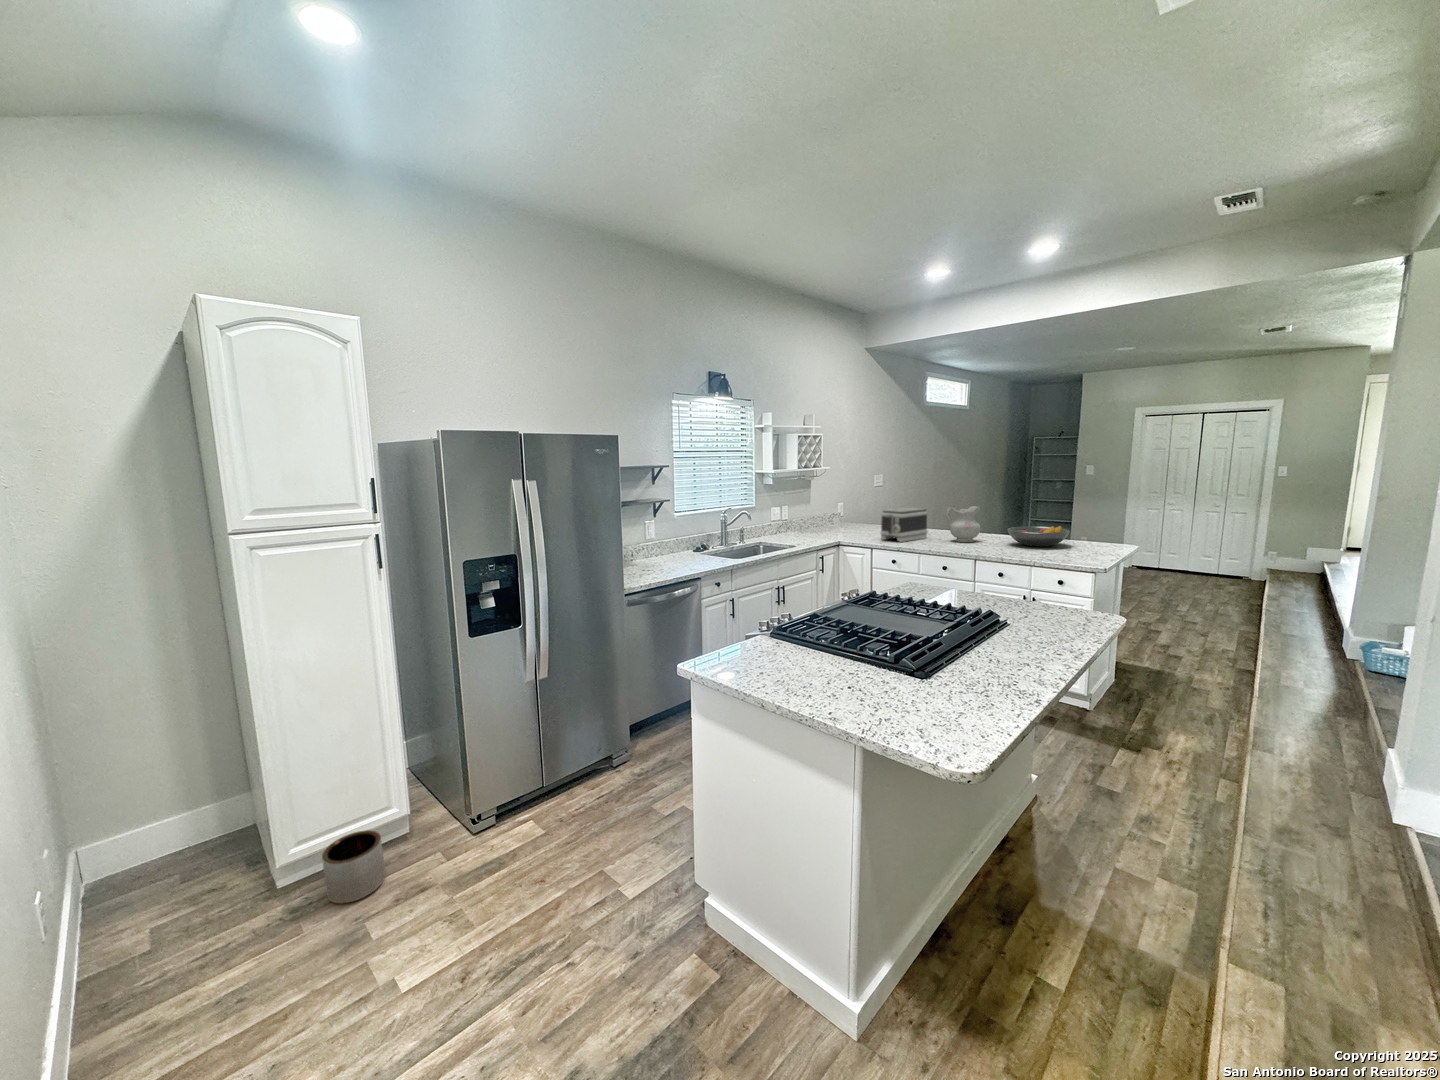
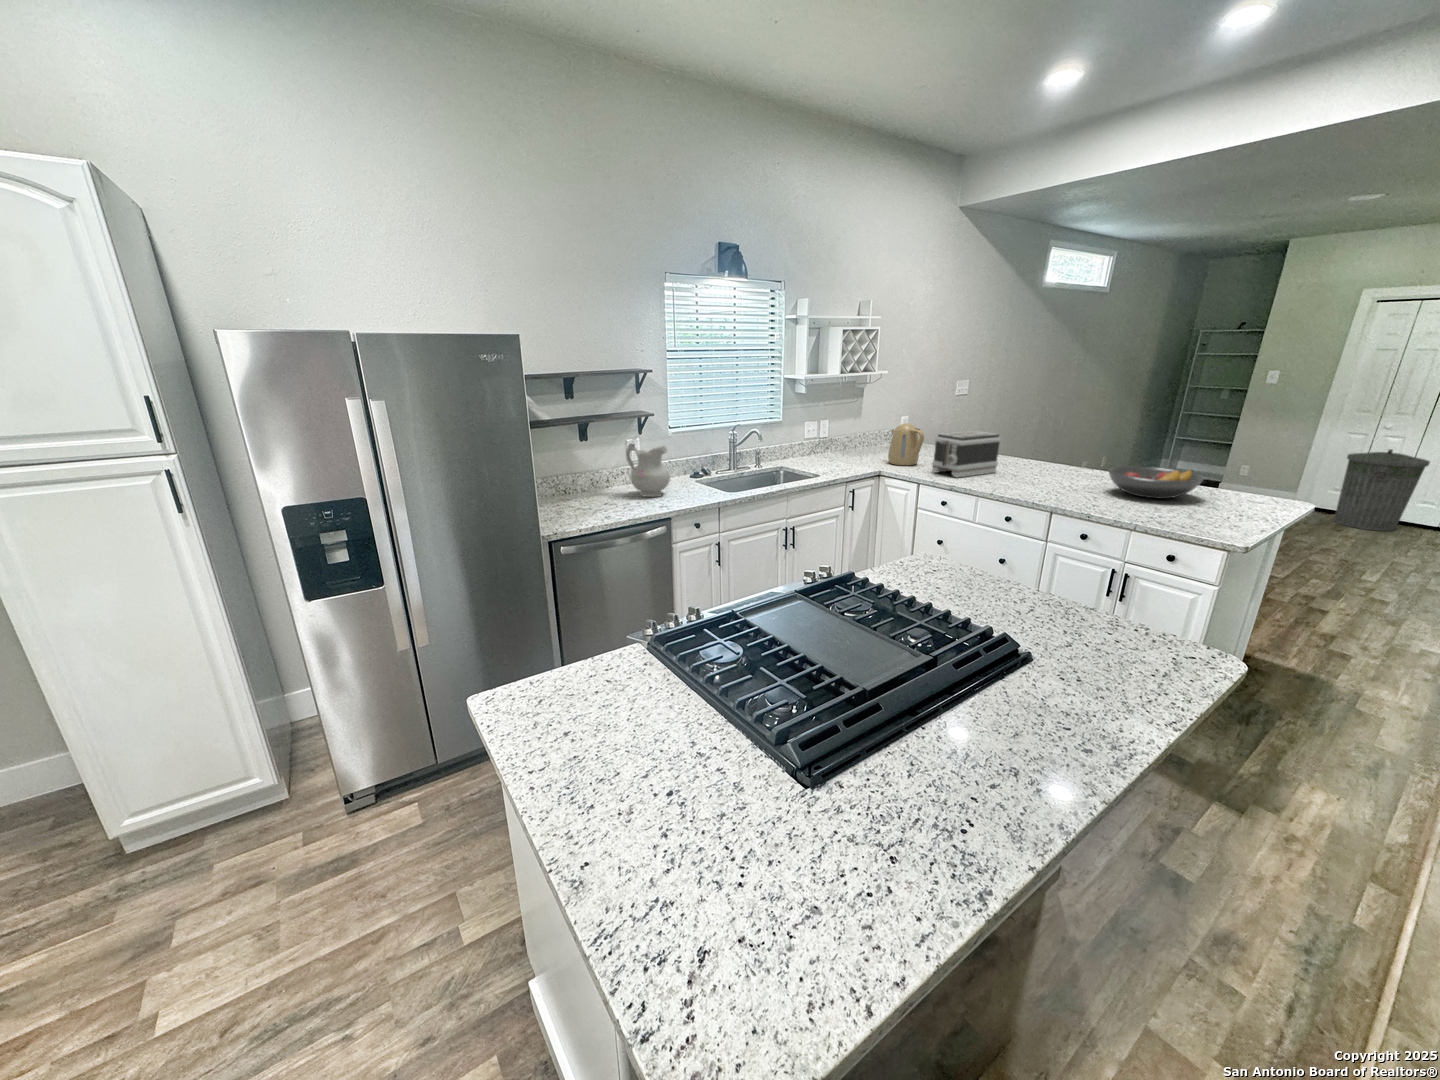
kettle: none [843,504,870,537] -> present [888,423,924,466]
ceramic pitcher: present [947,505,980,542] -> present [626,443,670,497]
trash can: none [1153,517,1205,577] -> present [1334,449,1430,531]
planter: present [322,830,385,903] -> none [142,804,232,887]

